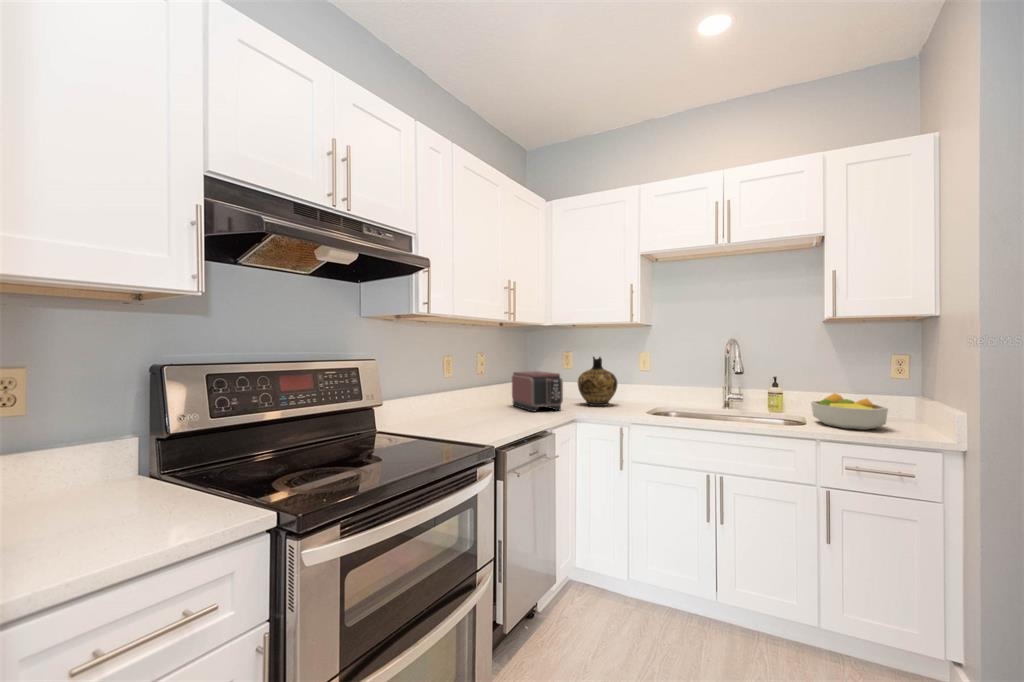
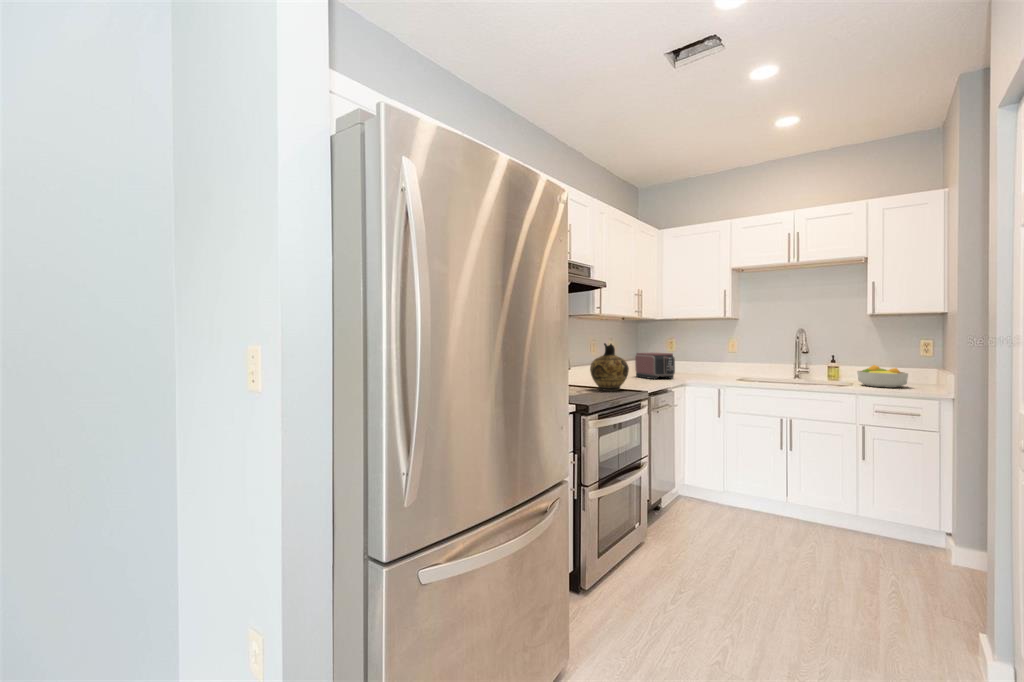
ceramic jug: present [578,357,617,406] -> present [590,343,629,391]

